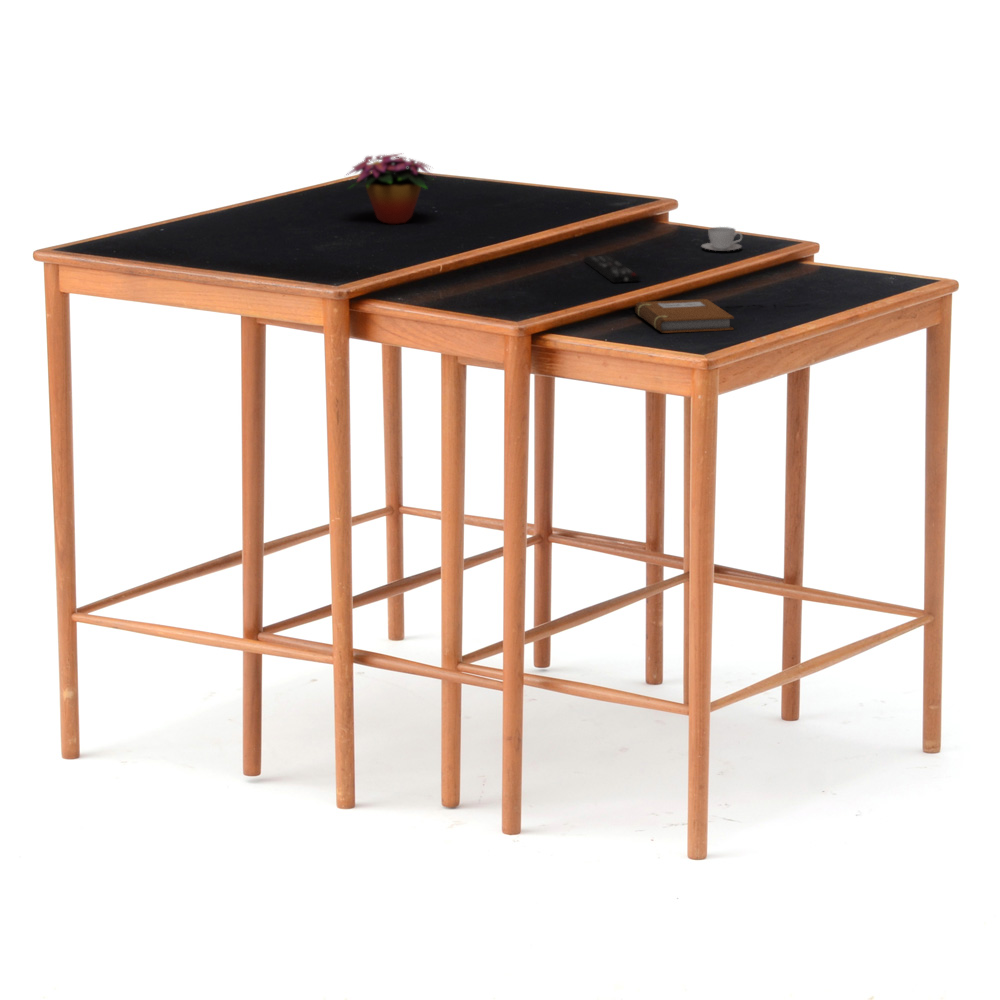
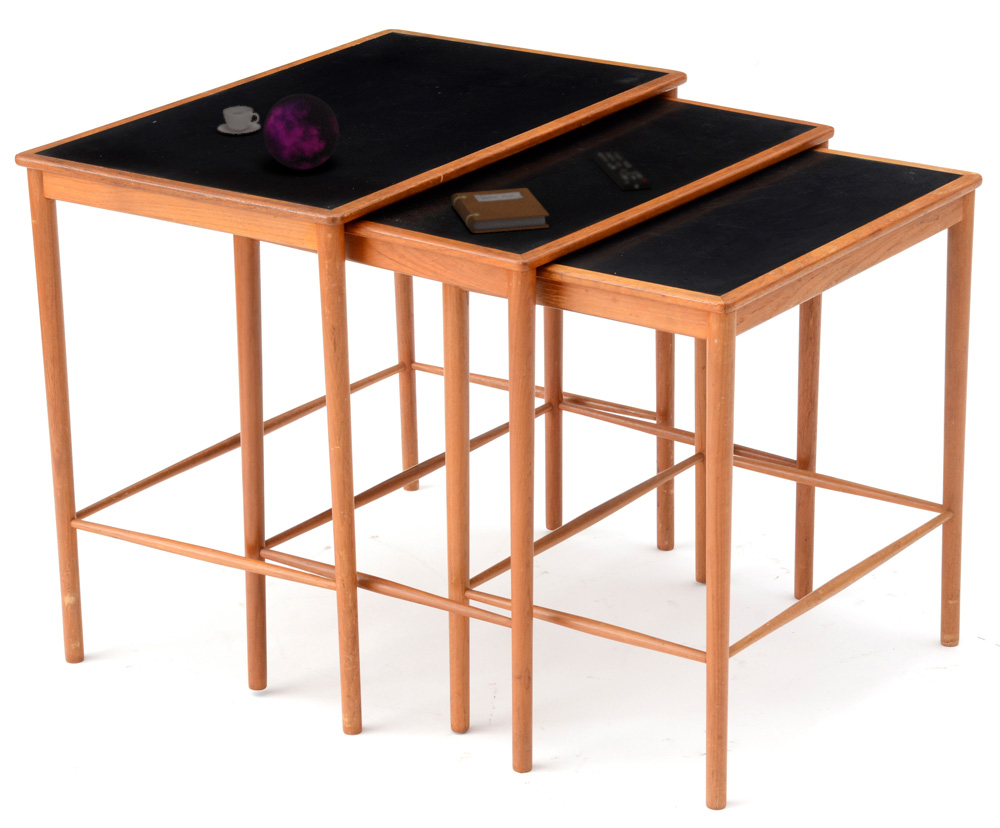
flower arrangement: present [348,154,433,224] -> none [337,38,442,113]
decorative orb: none [274,188,345,260] -> present [263,94,339,170]
teacup: present [702,227,742,251] -> present [218,106,260,134]
notebook: present [635,299,734,333] -> present [451,188,549,233]

